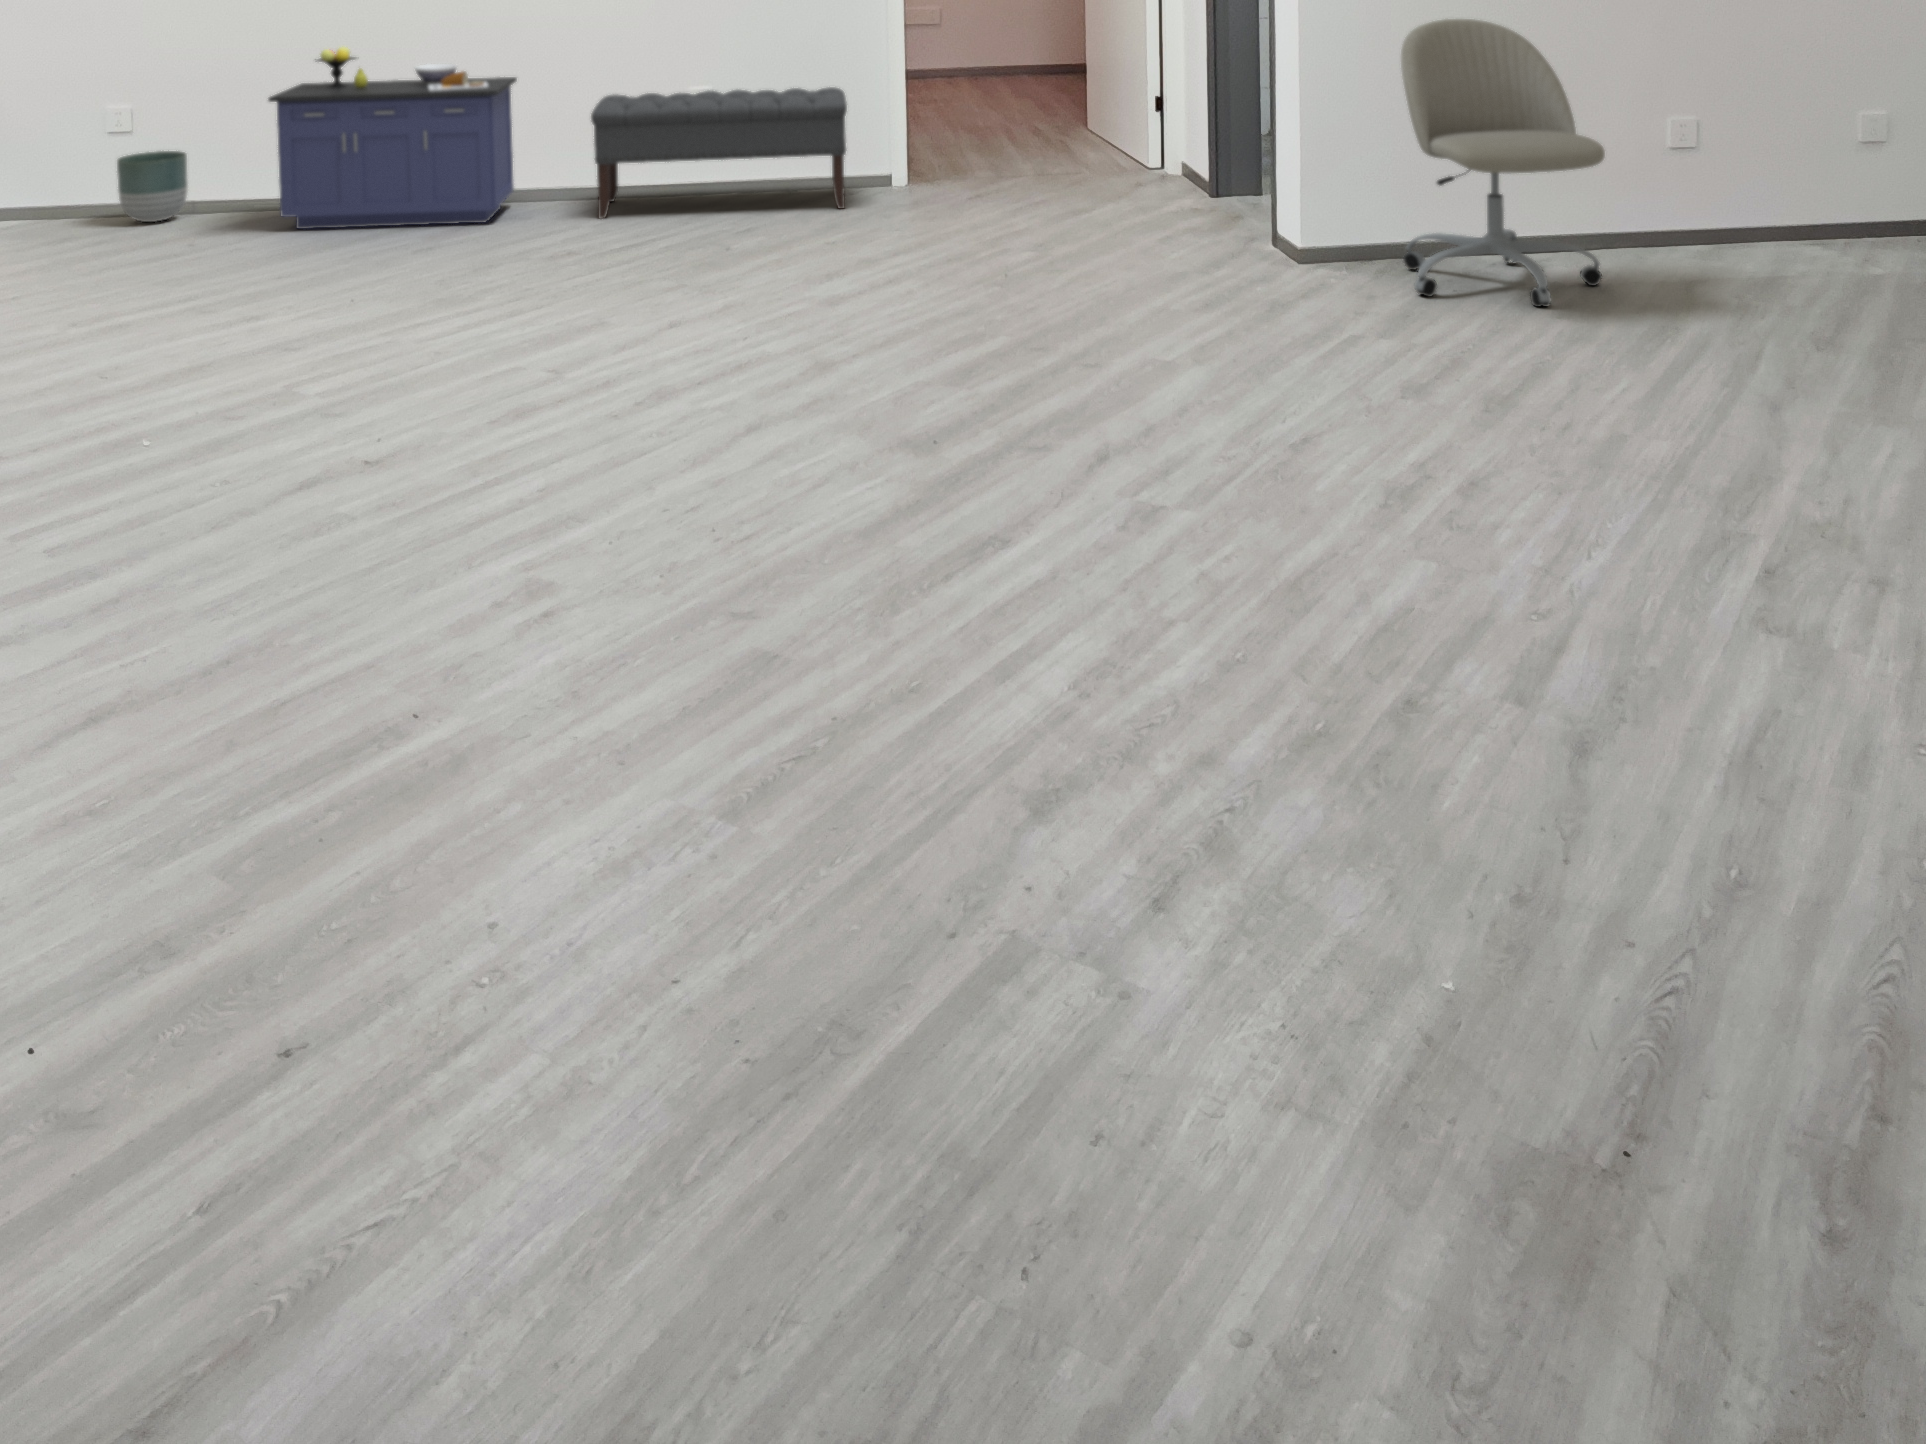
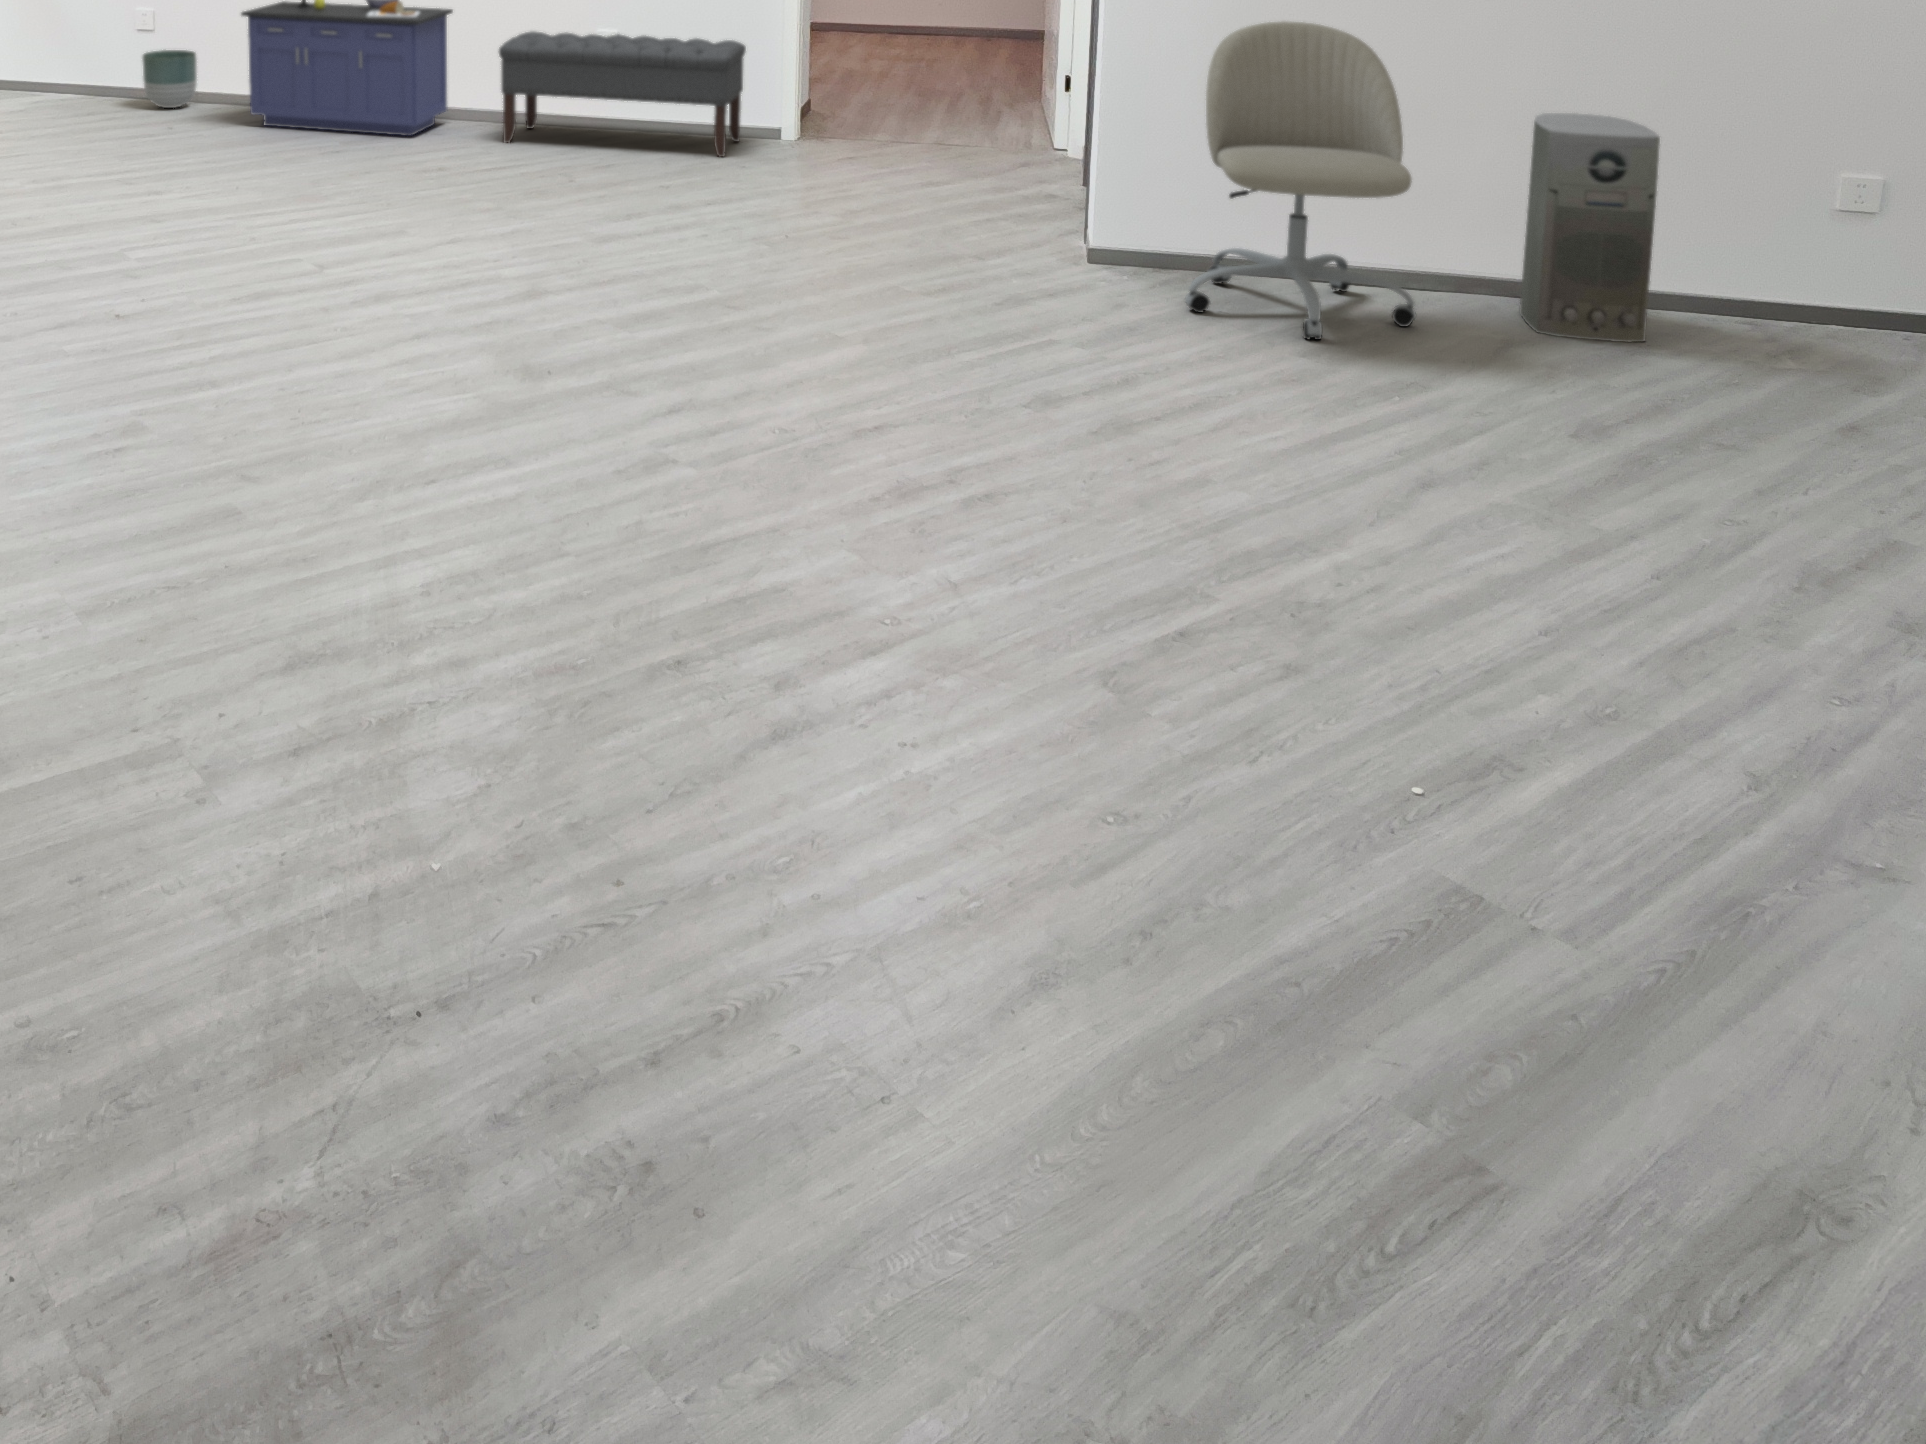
air purifier: none [1651,83,1768,278] -> present [1520,113,1660,342]

